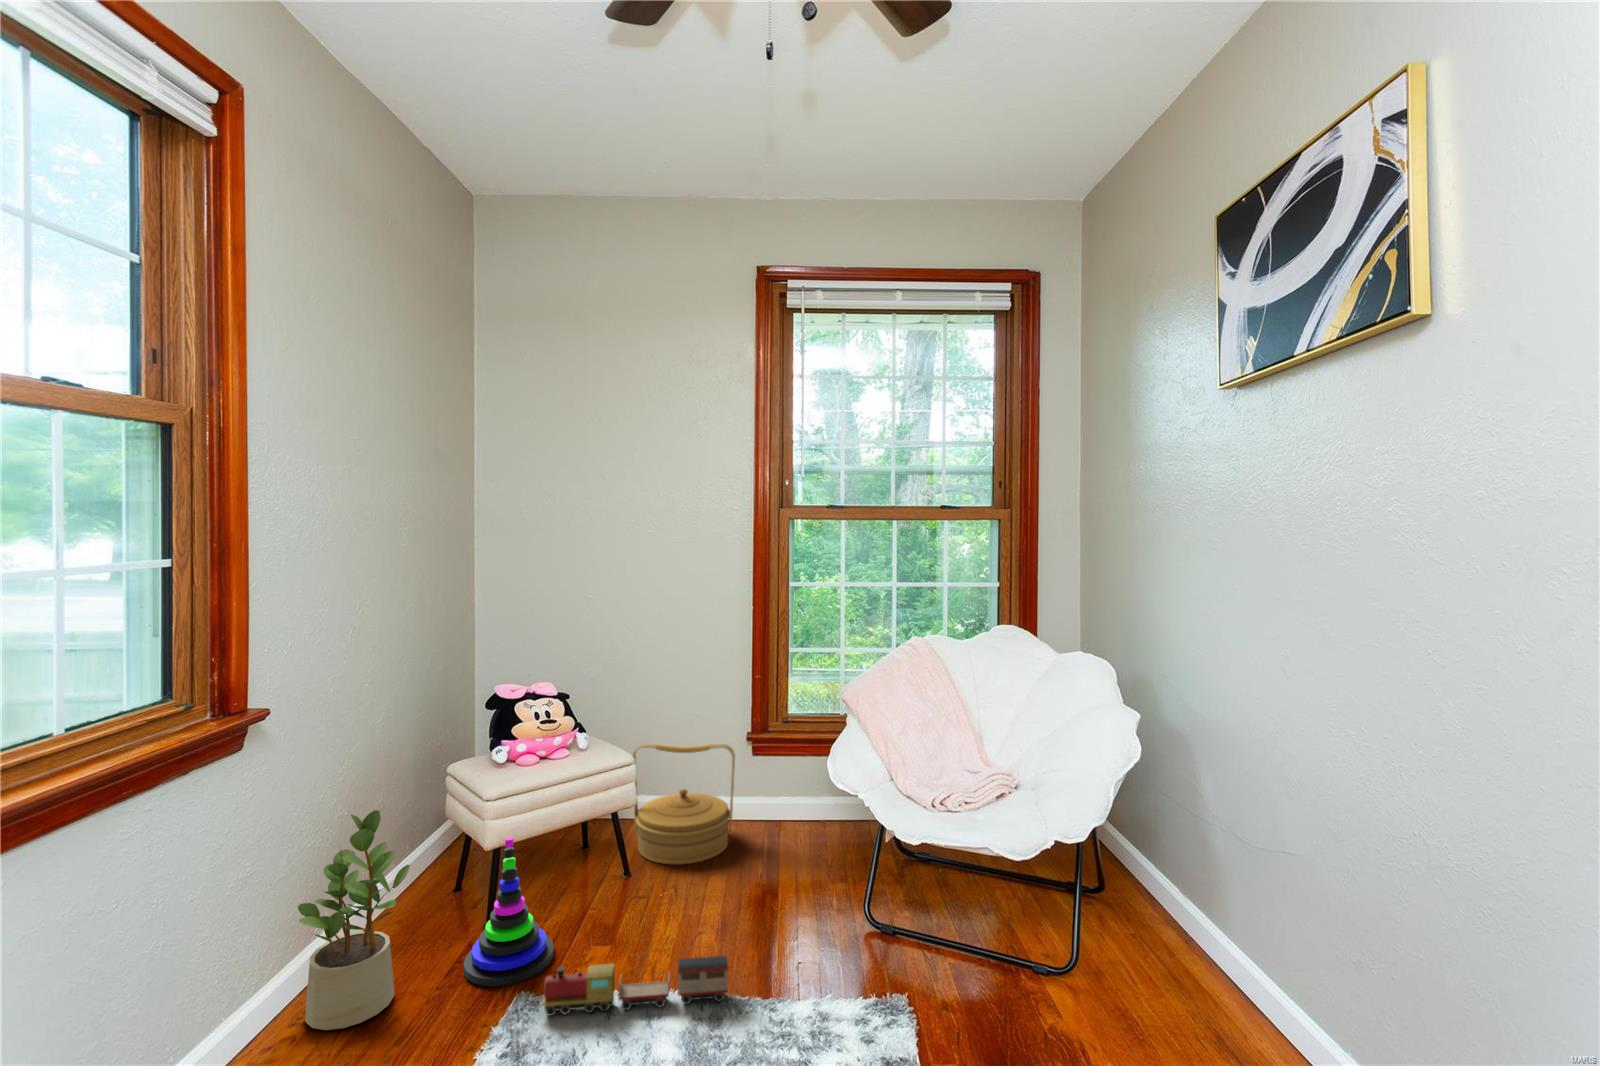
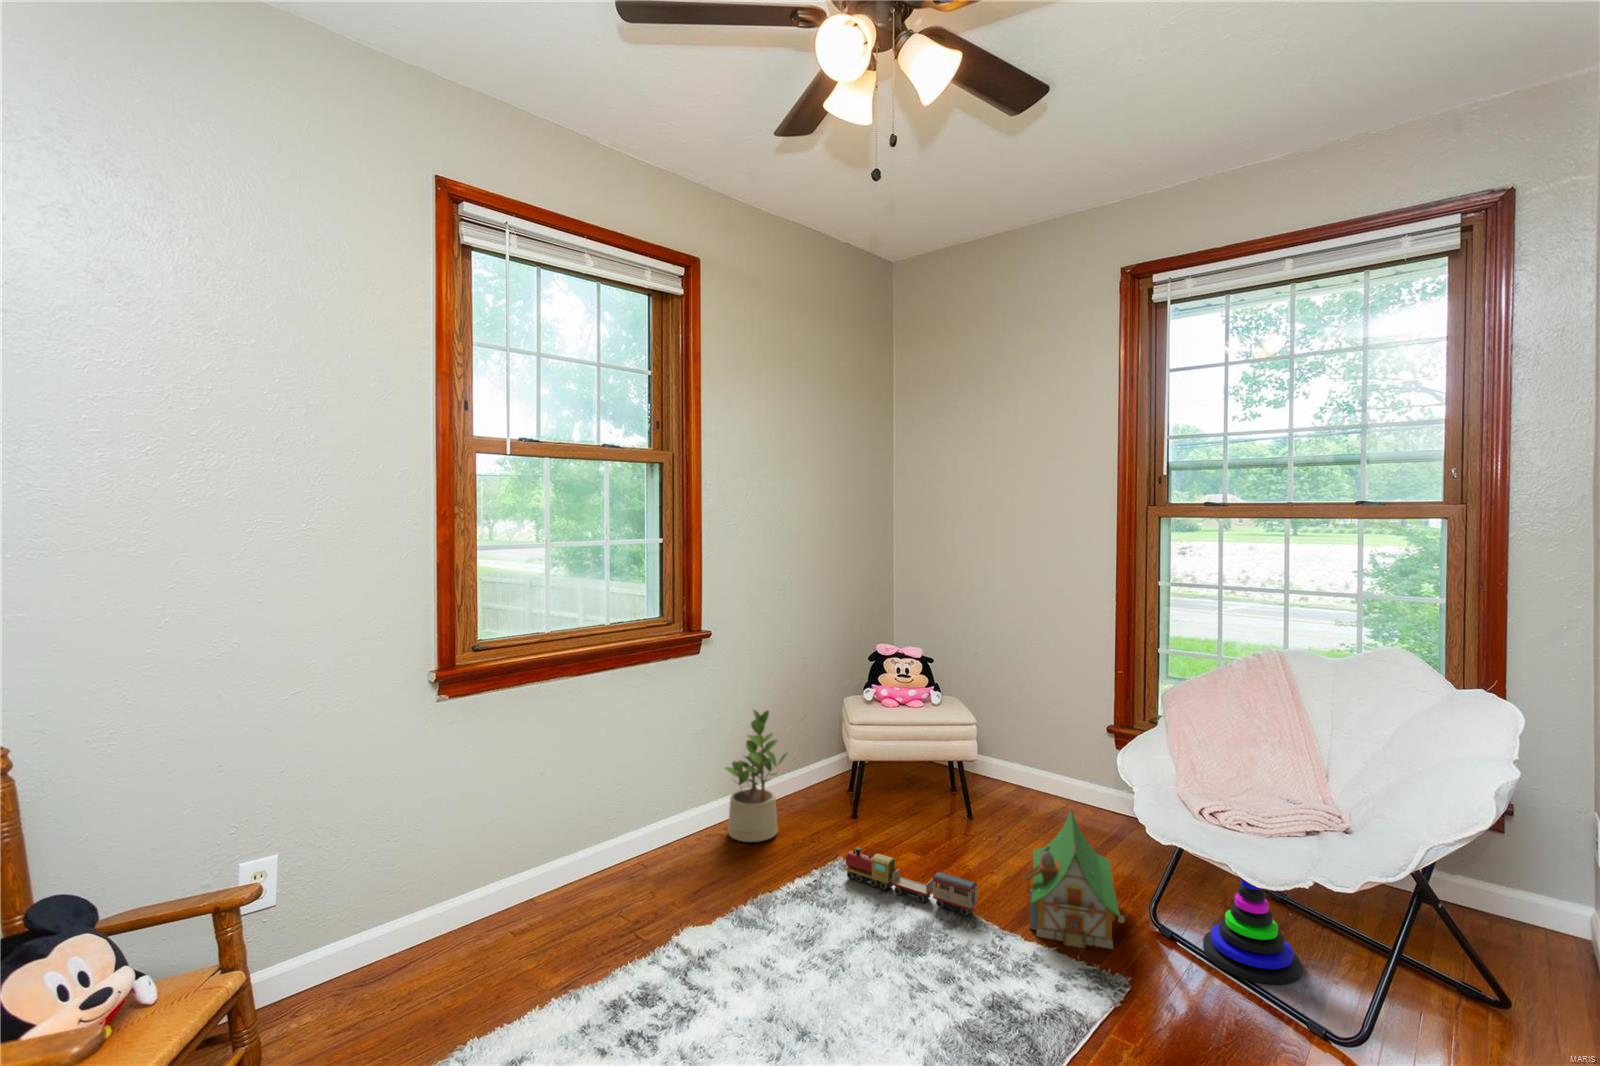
woven basket: present [633,744,735,865] -> none [986,713,1077,826]
toy house: none [751,826,885,992] -> present [1023,809,1125,949]
stacking toy: present [464,837,553,986] -> present [1203,879,1302,985]

